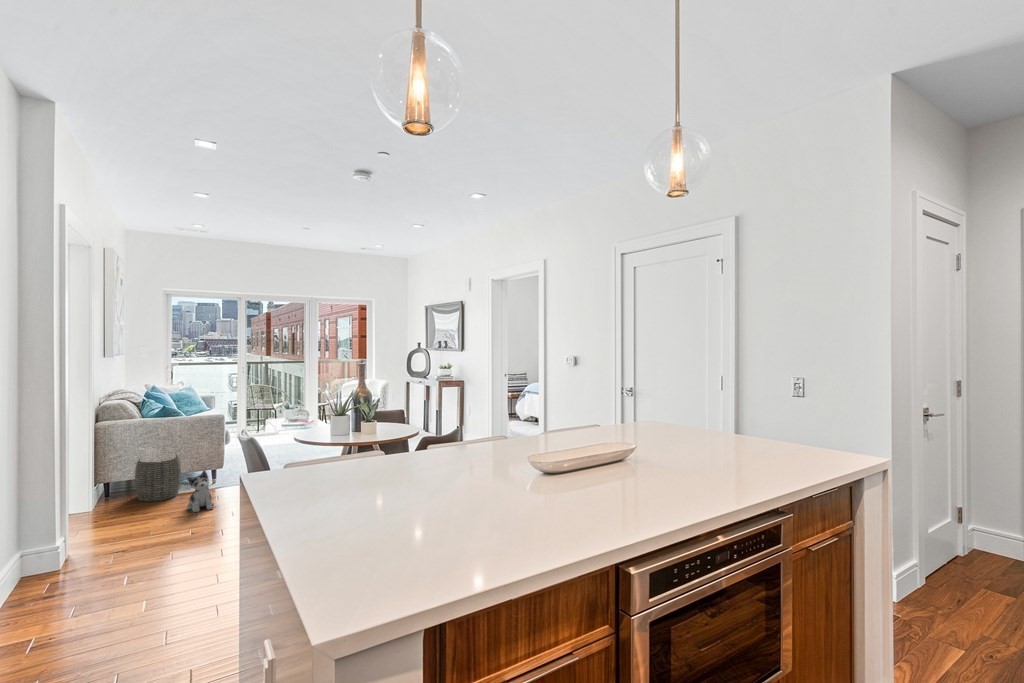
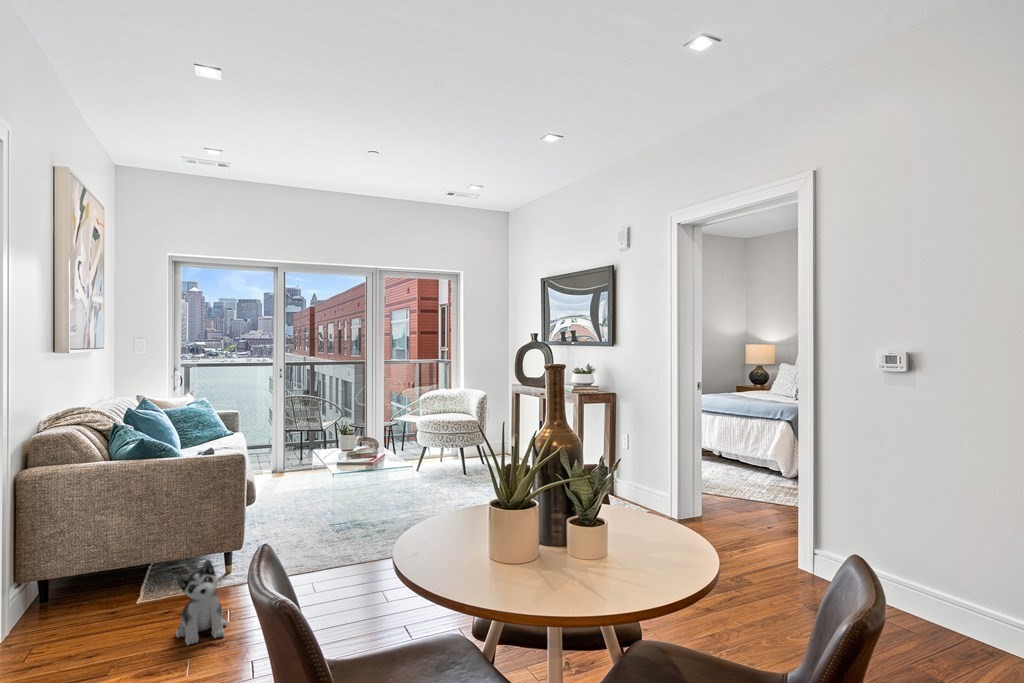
woven basket: present [135,455,181,501] -> none [90,522,172,614]

